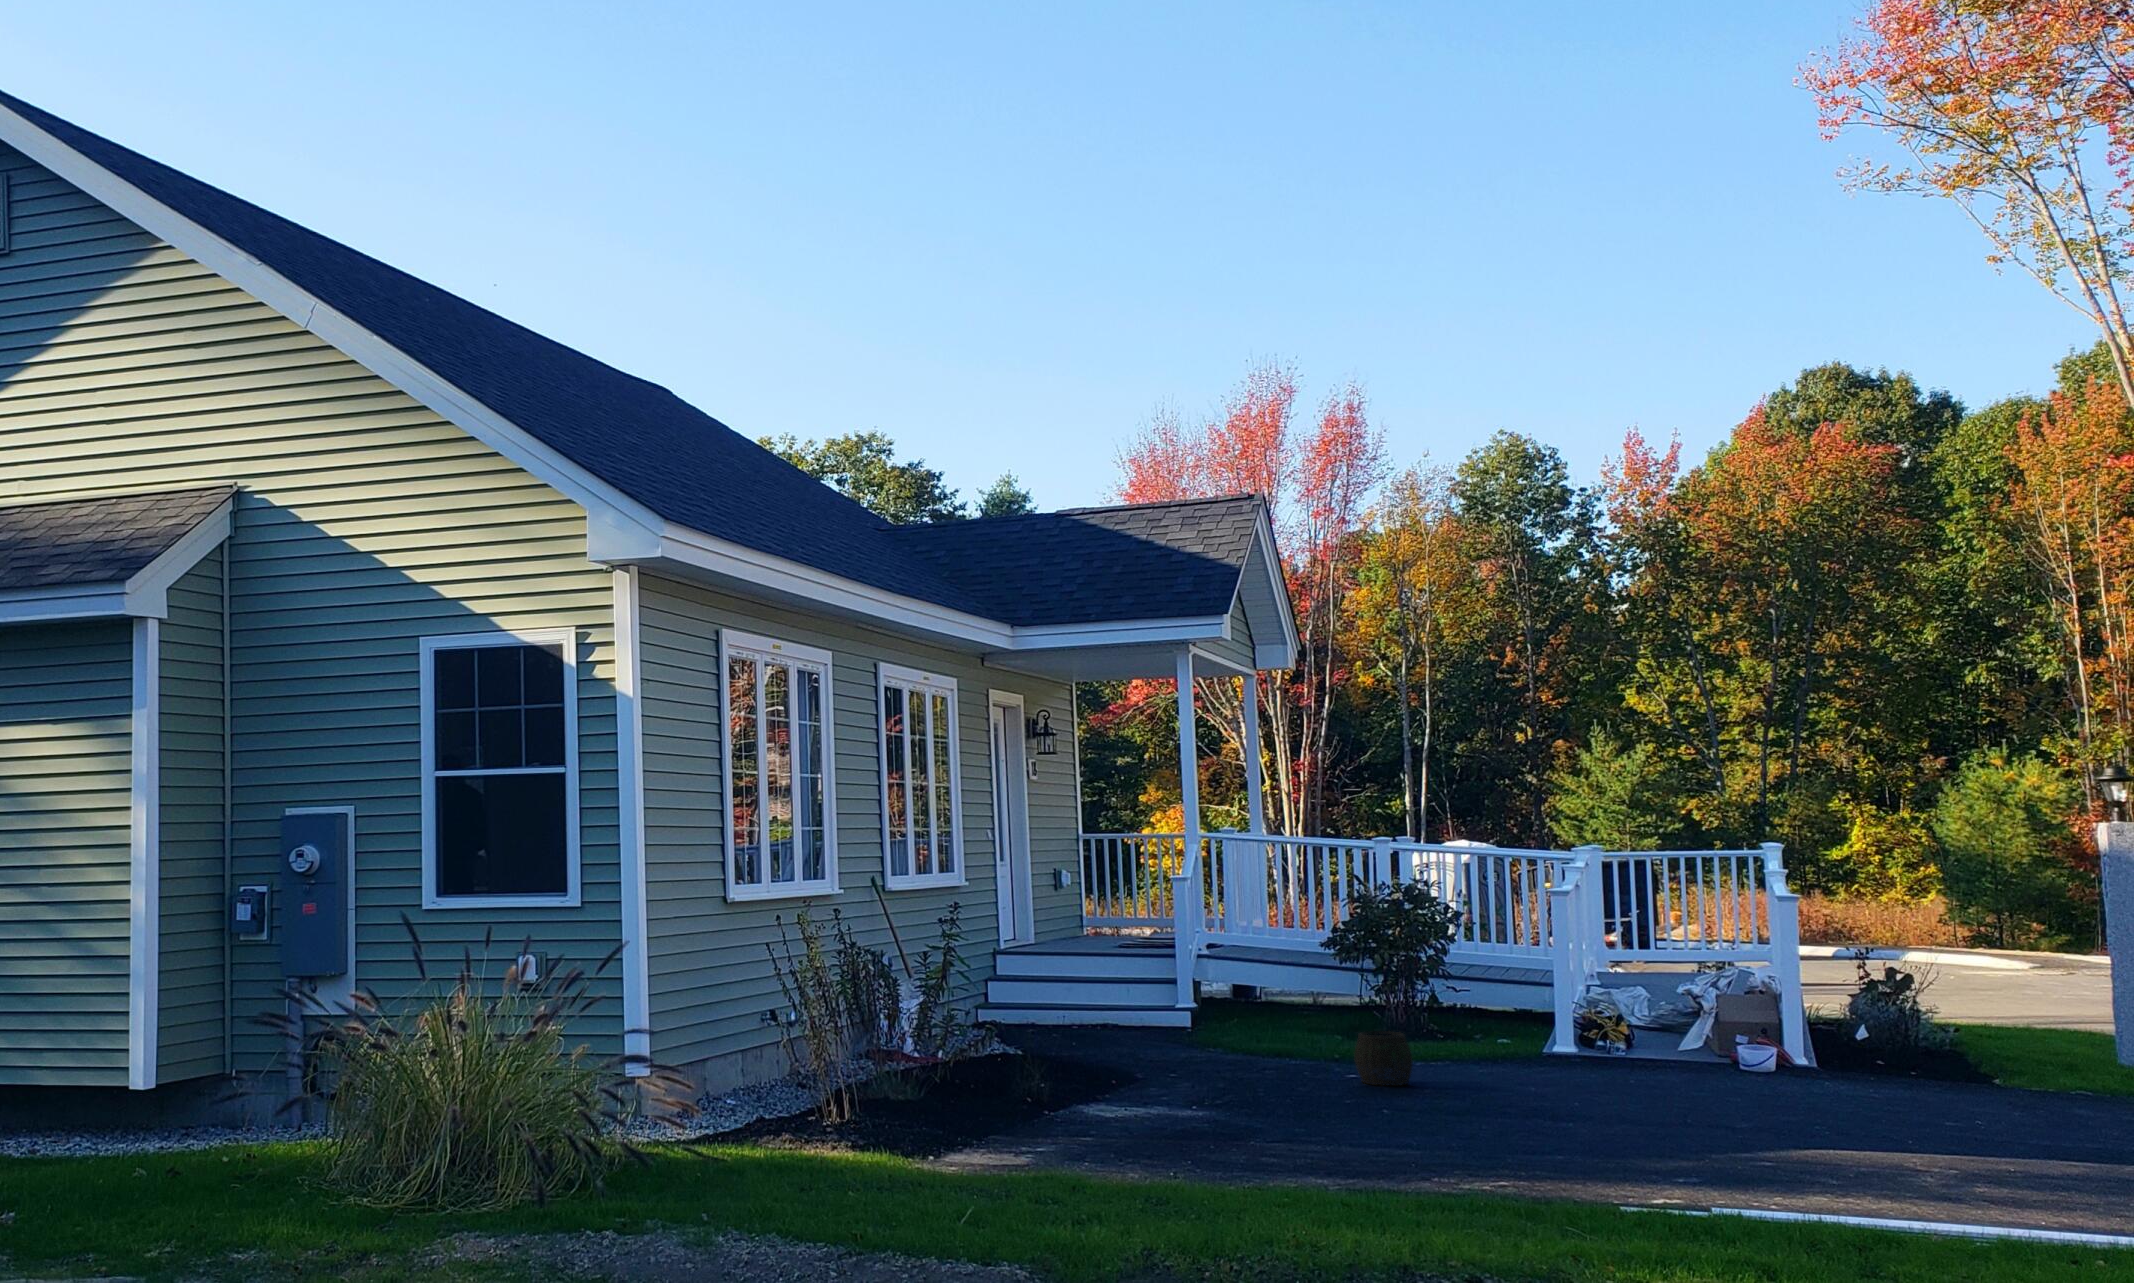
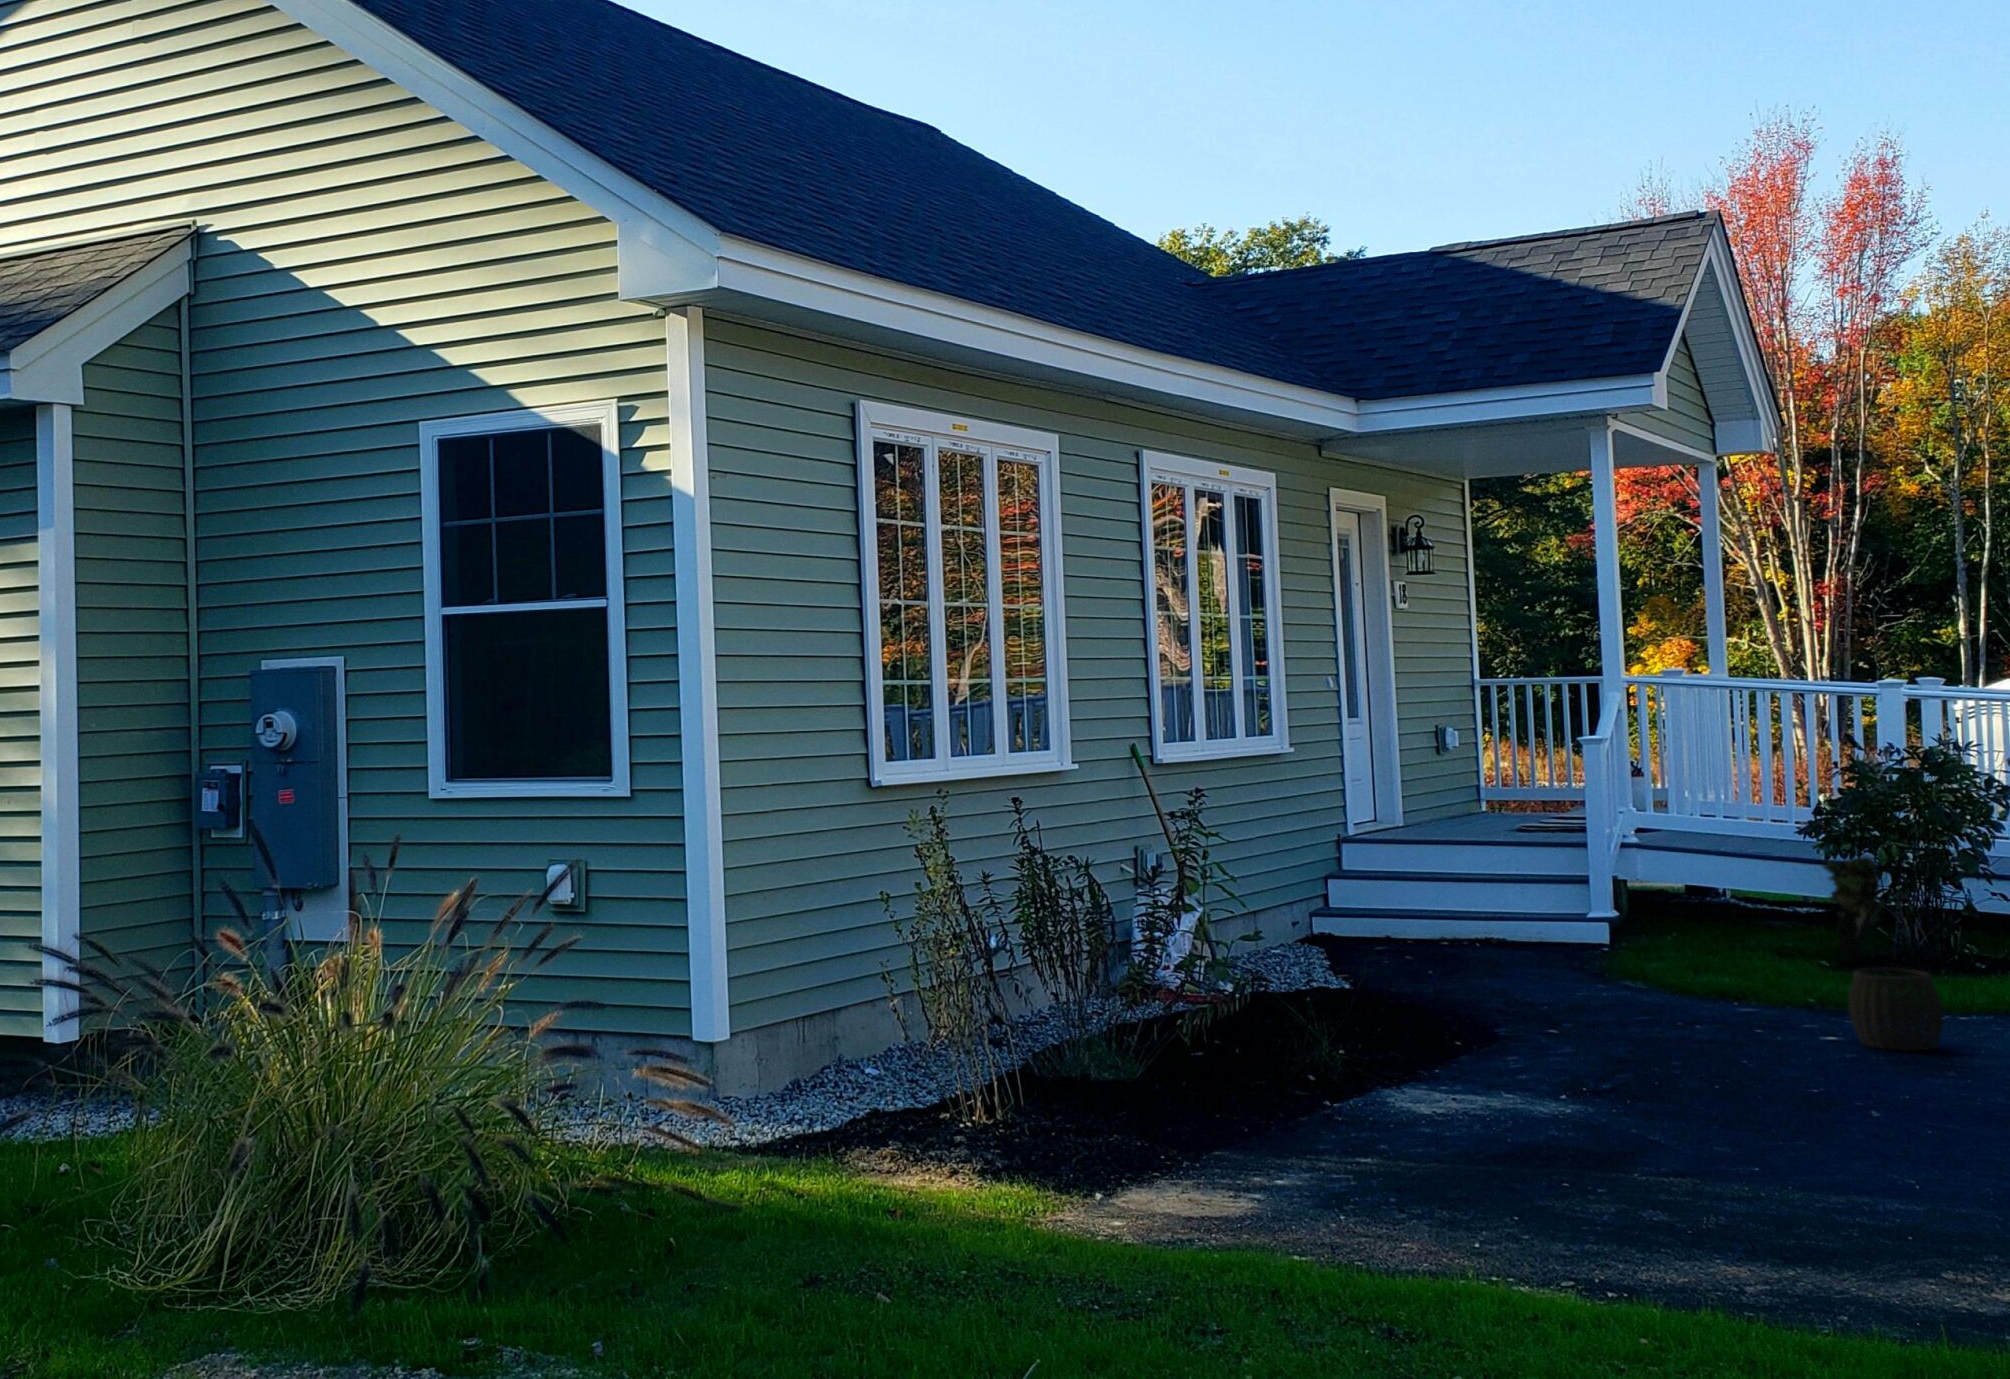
potted plant: none [1328,954,1377,1037] -> present [1823,857,1883,962]

